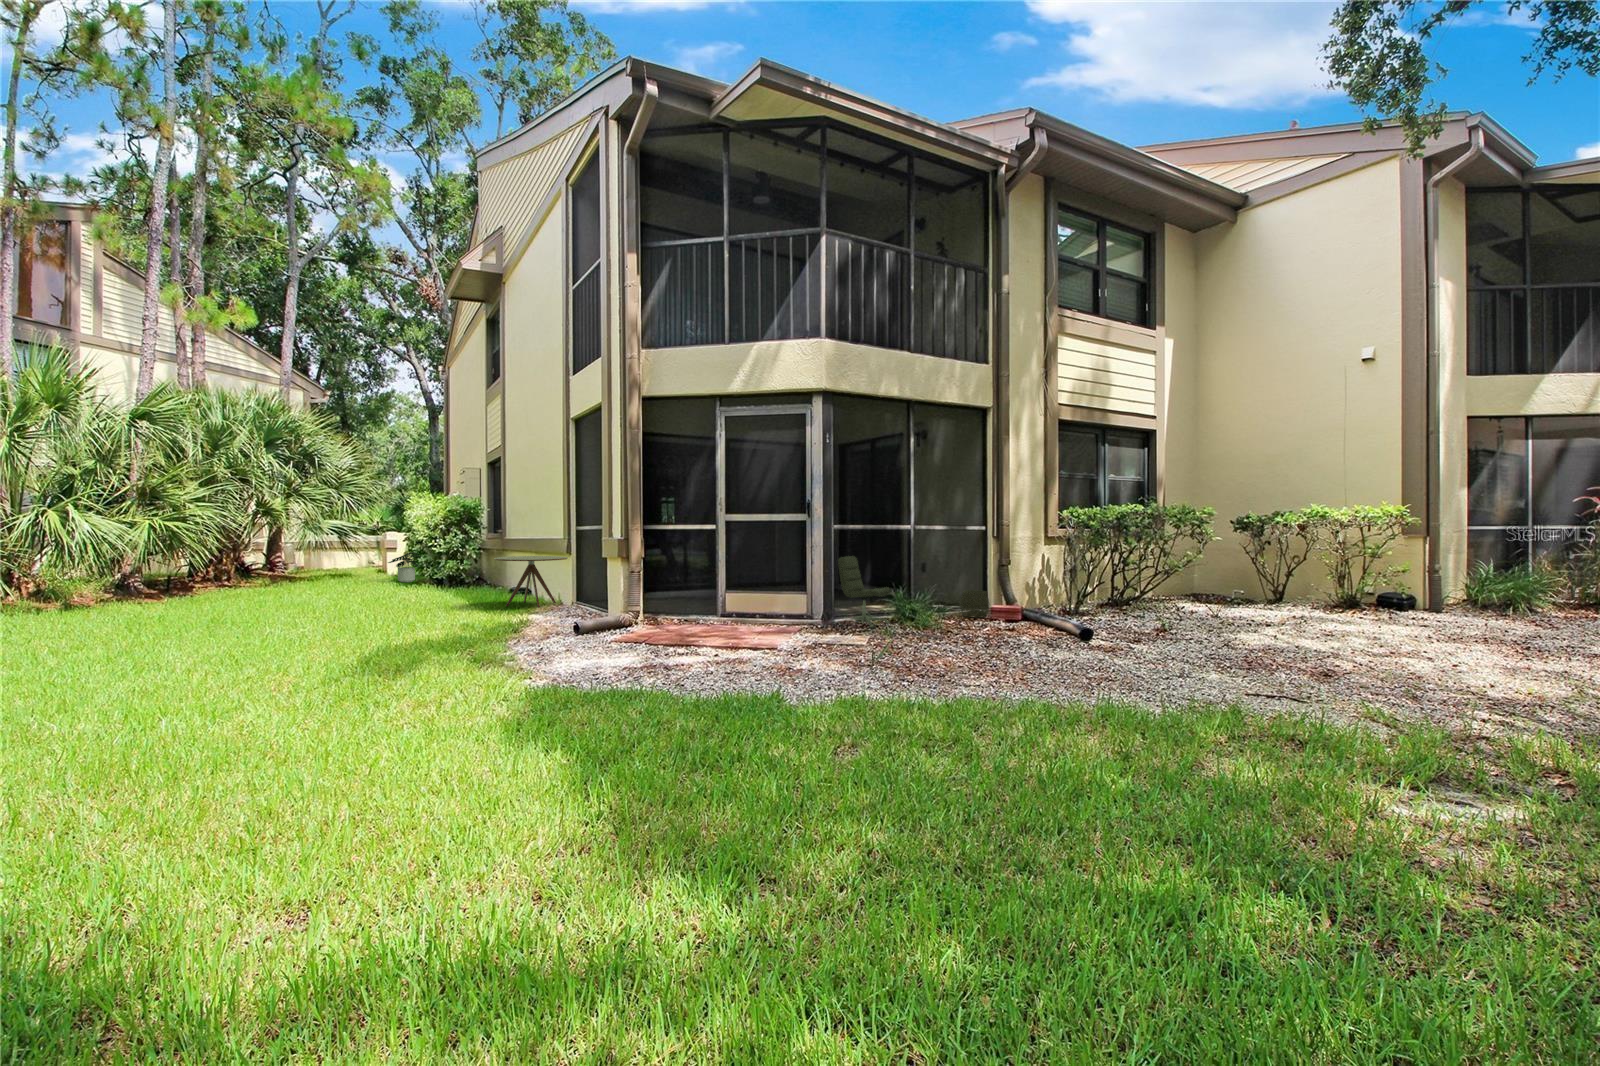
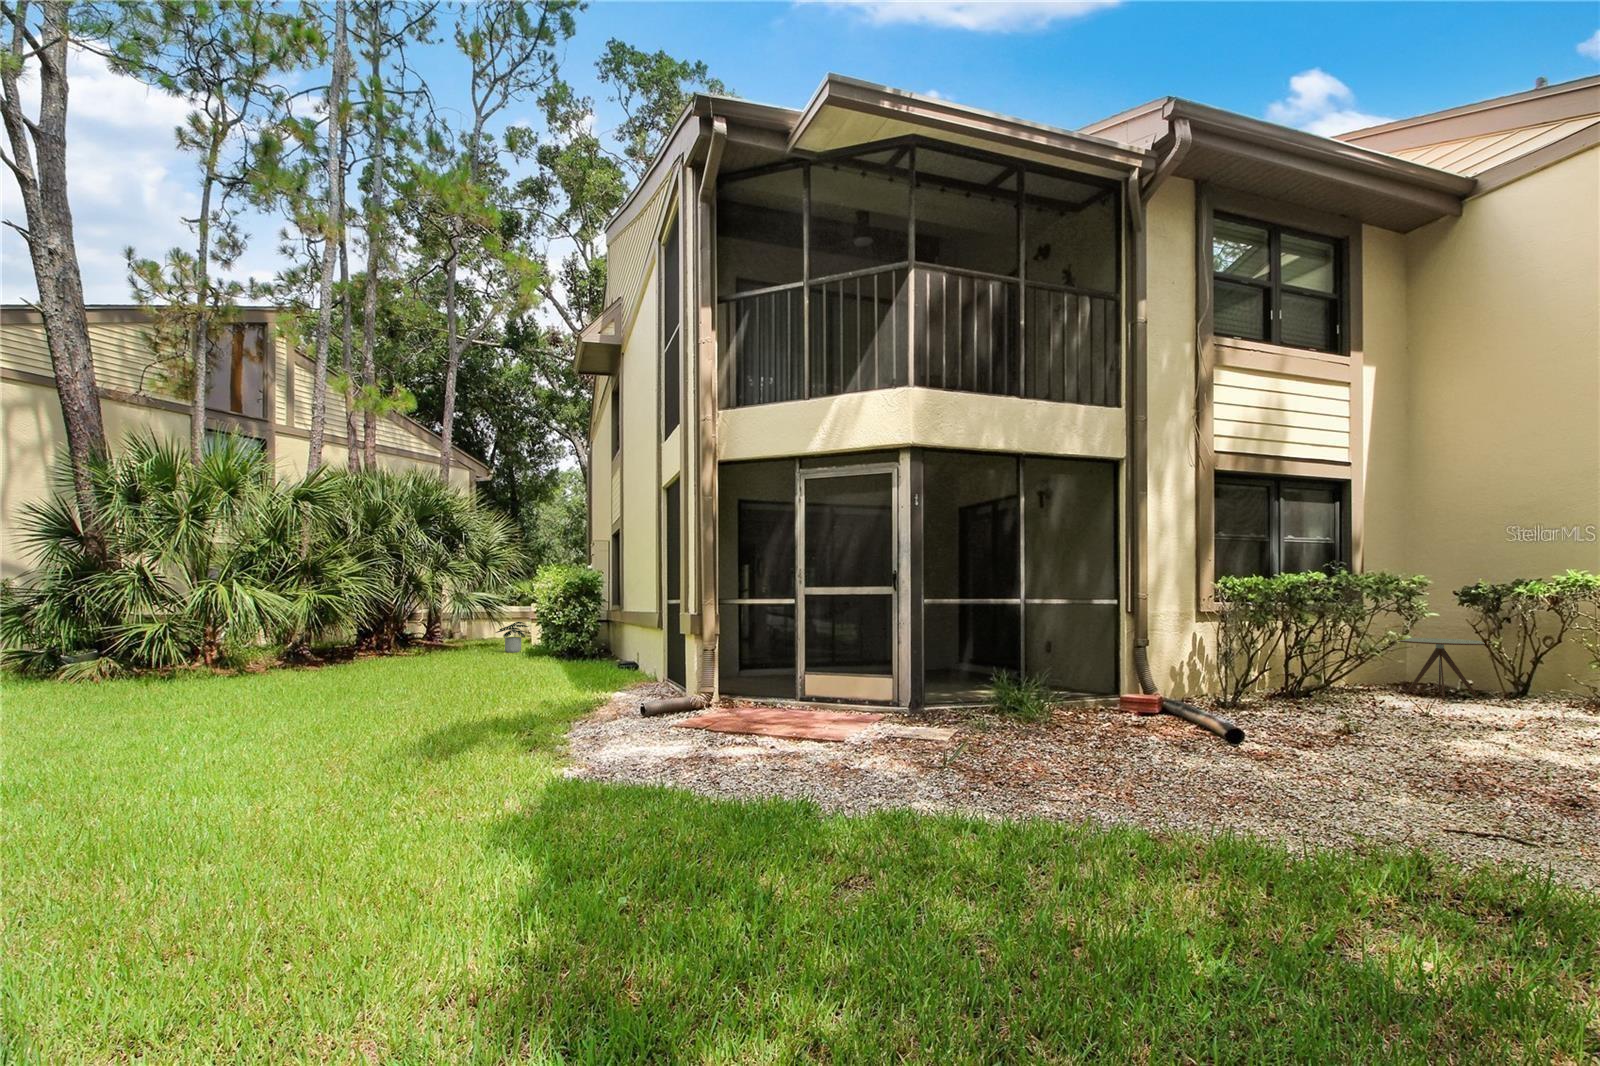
round table: present [494,556,568,607] -> present [1398,638,1492,699]
chair: present [838,556,891,628] -> none [932,633,995,719]
woven basket: present [960,590,990,618] -> none [1085,675,1123,708]

